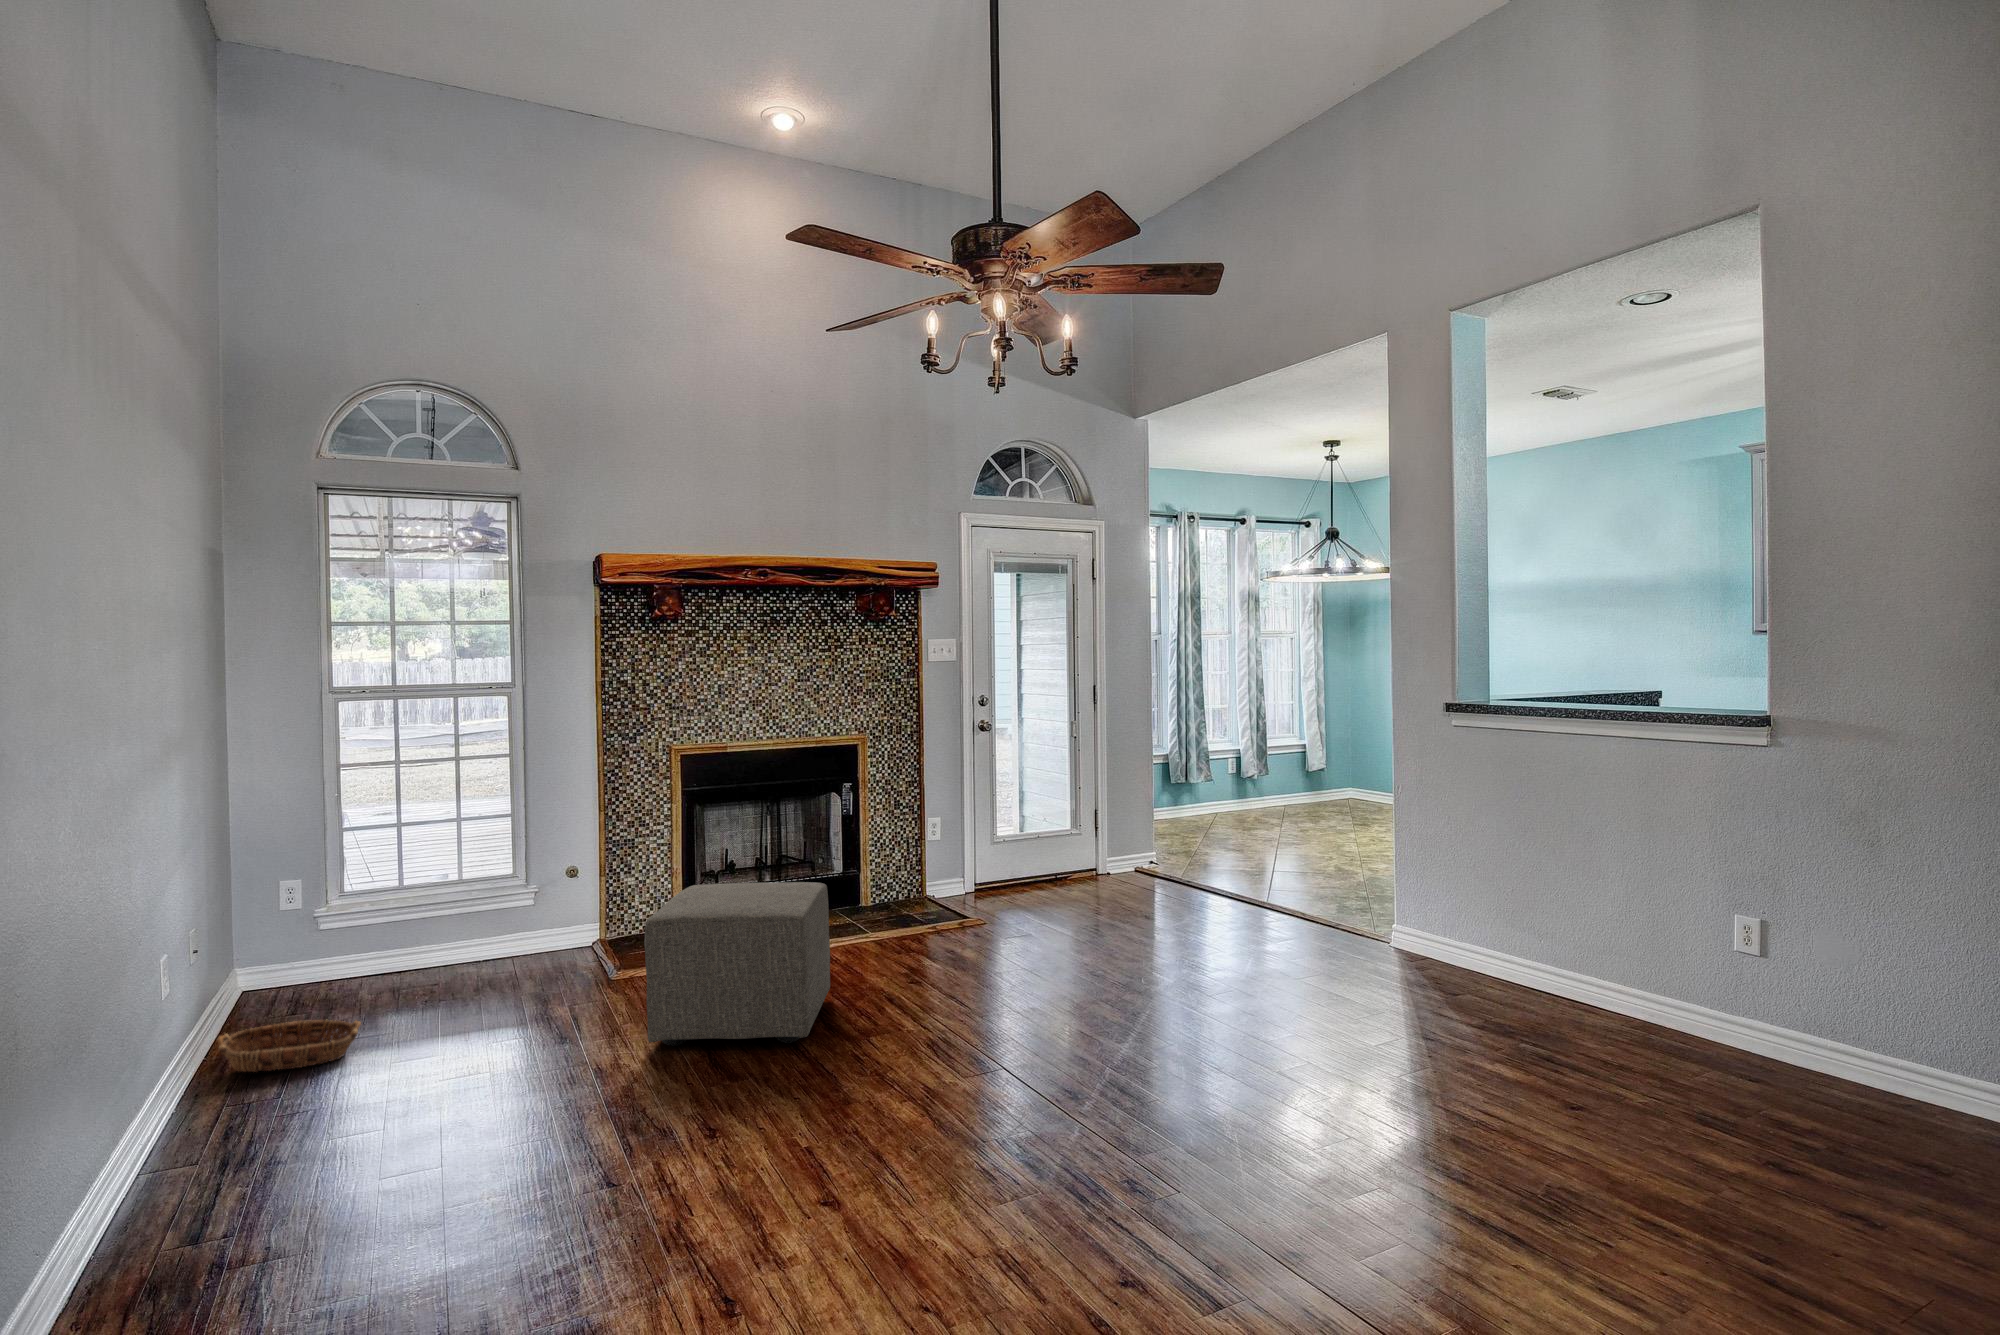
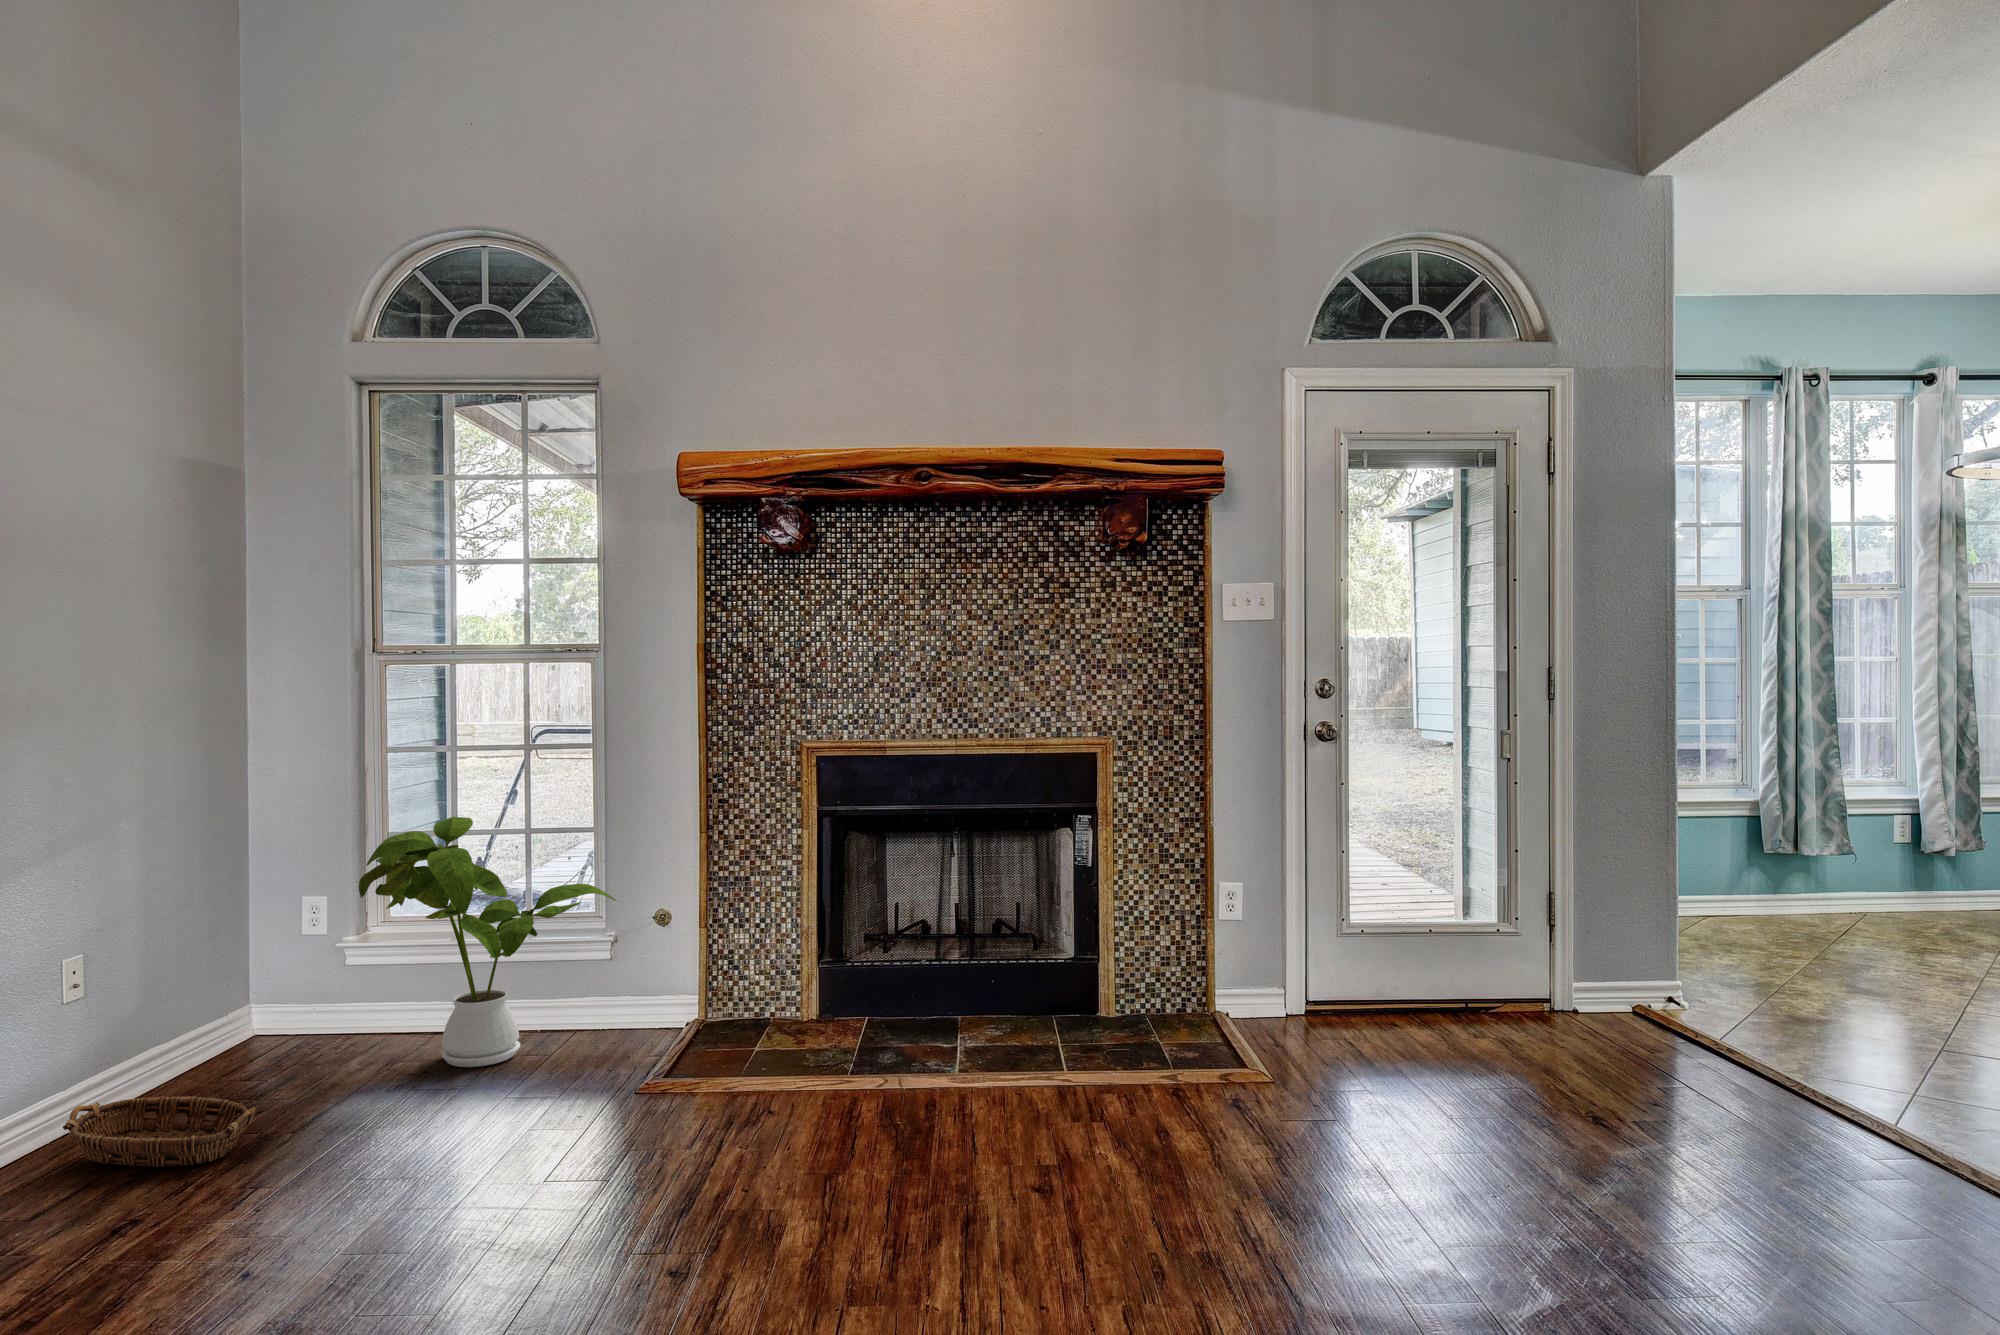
house plant: none [359,809,551,988] -> present [359,817,617,1067]
ottoman: present [644,882,830,1046] -> none [536,966,897,1276]

